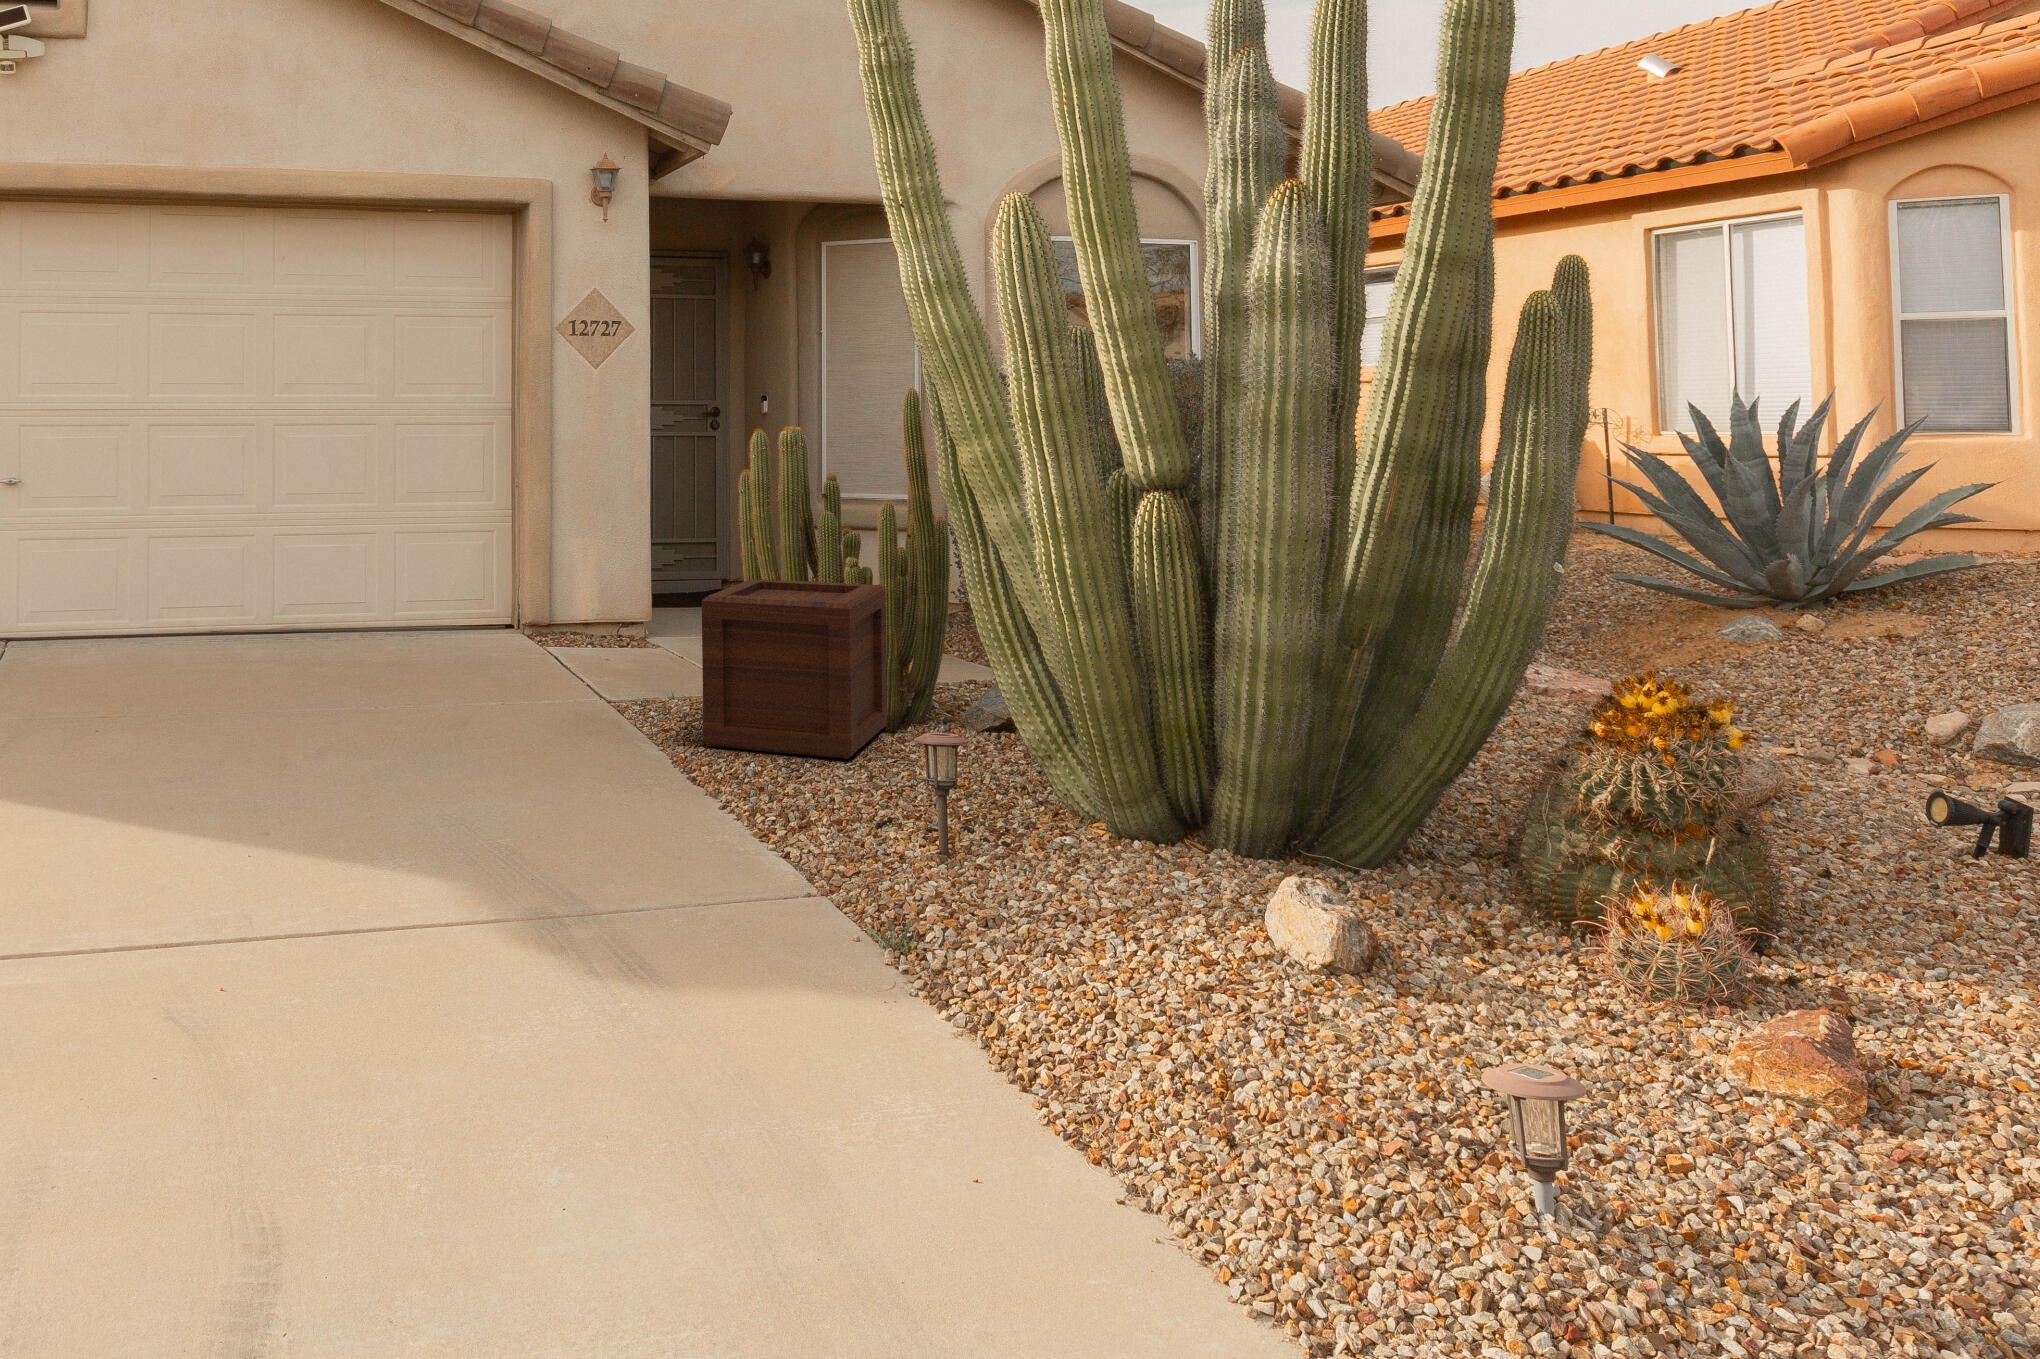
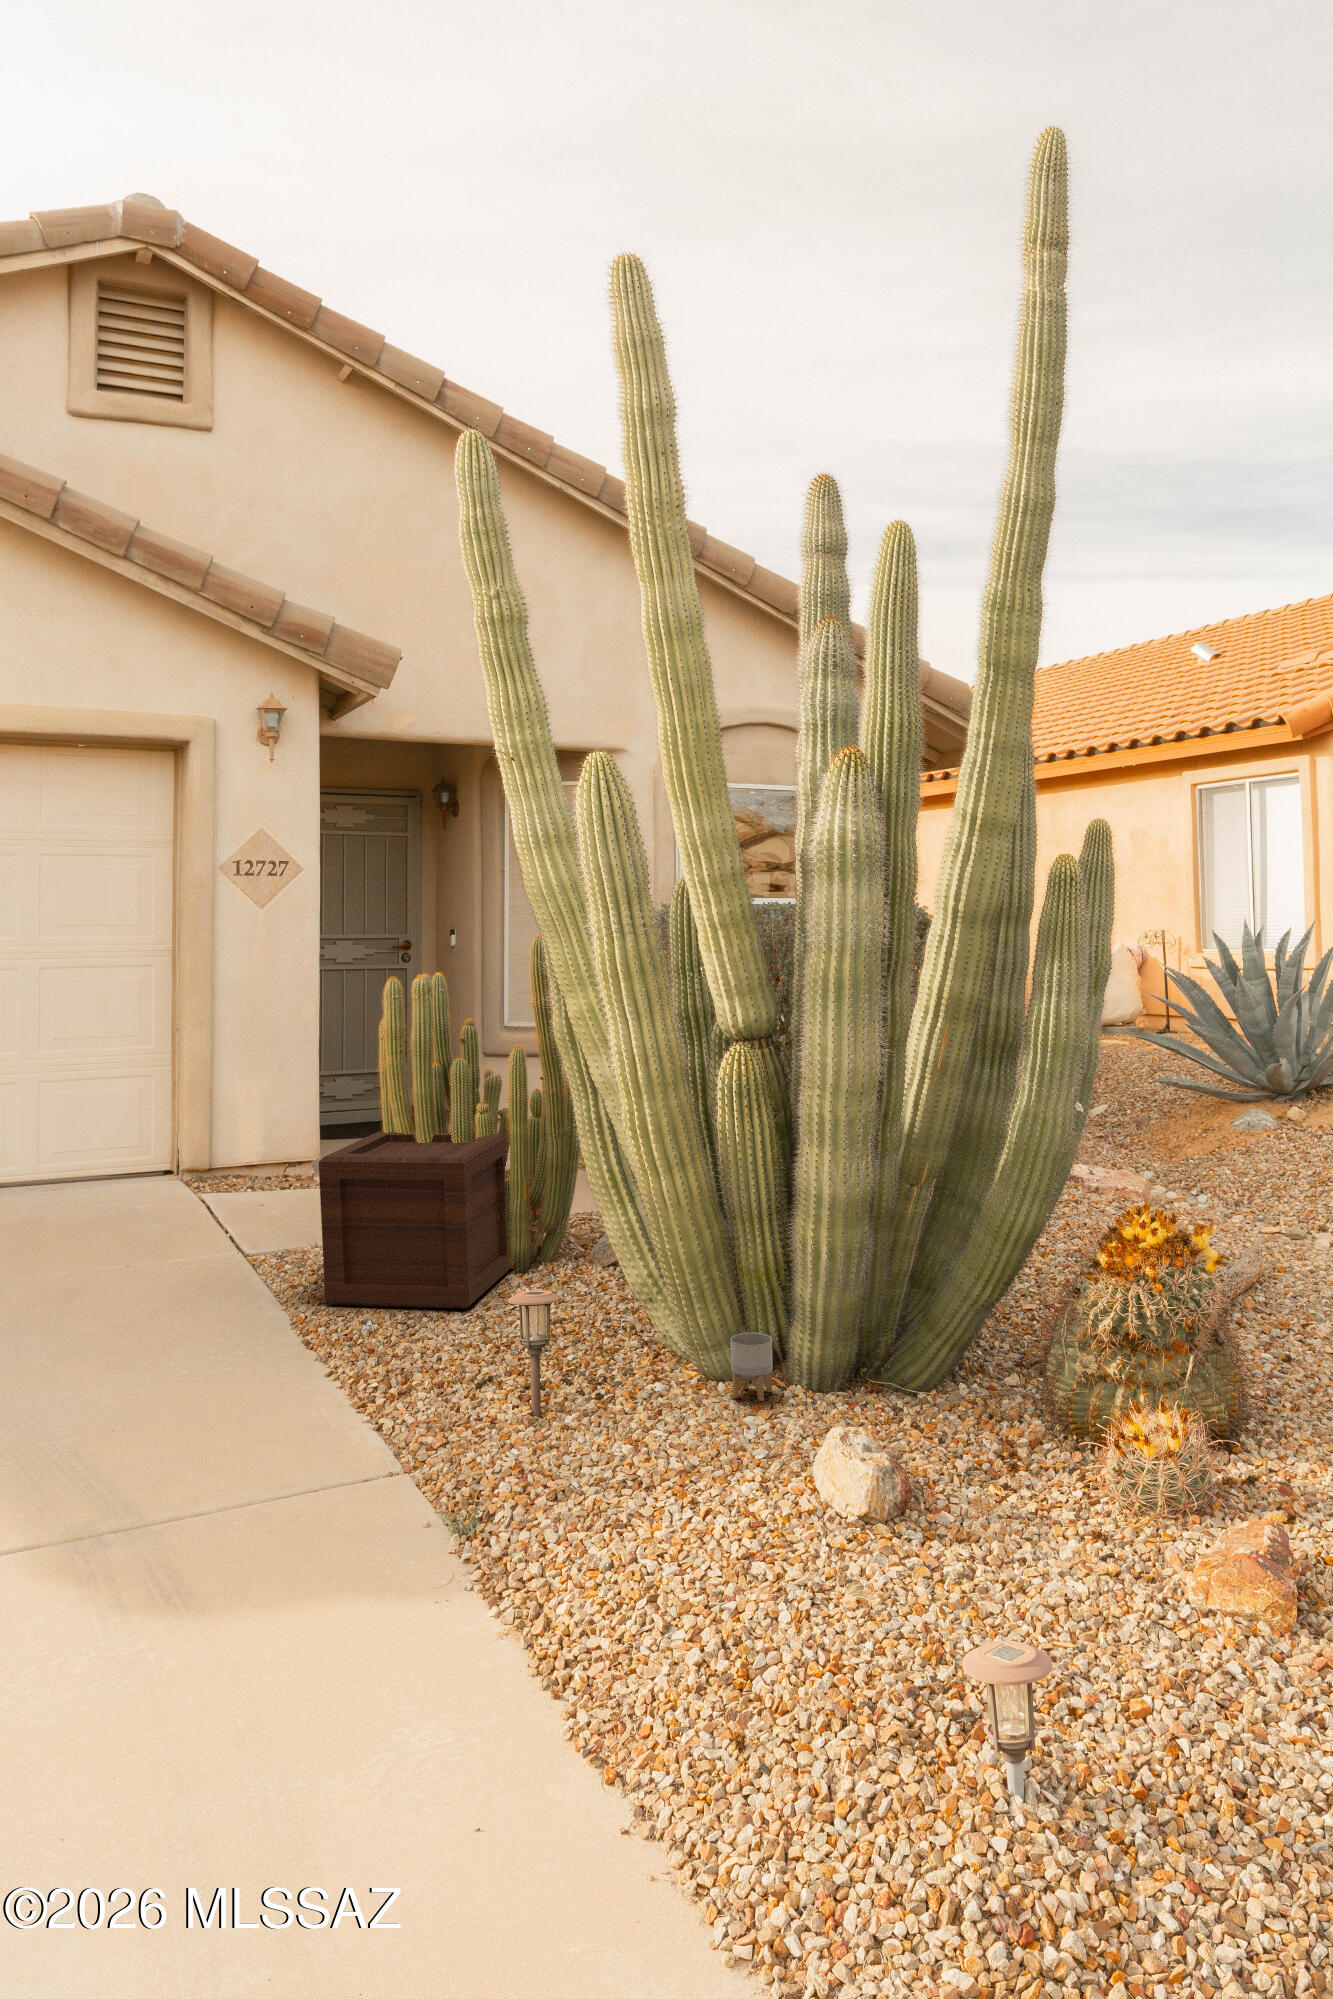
planter: none [1156,787,1203,858] -> present [731,1333,773,1401]

